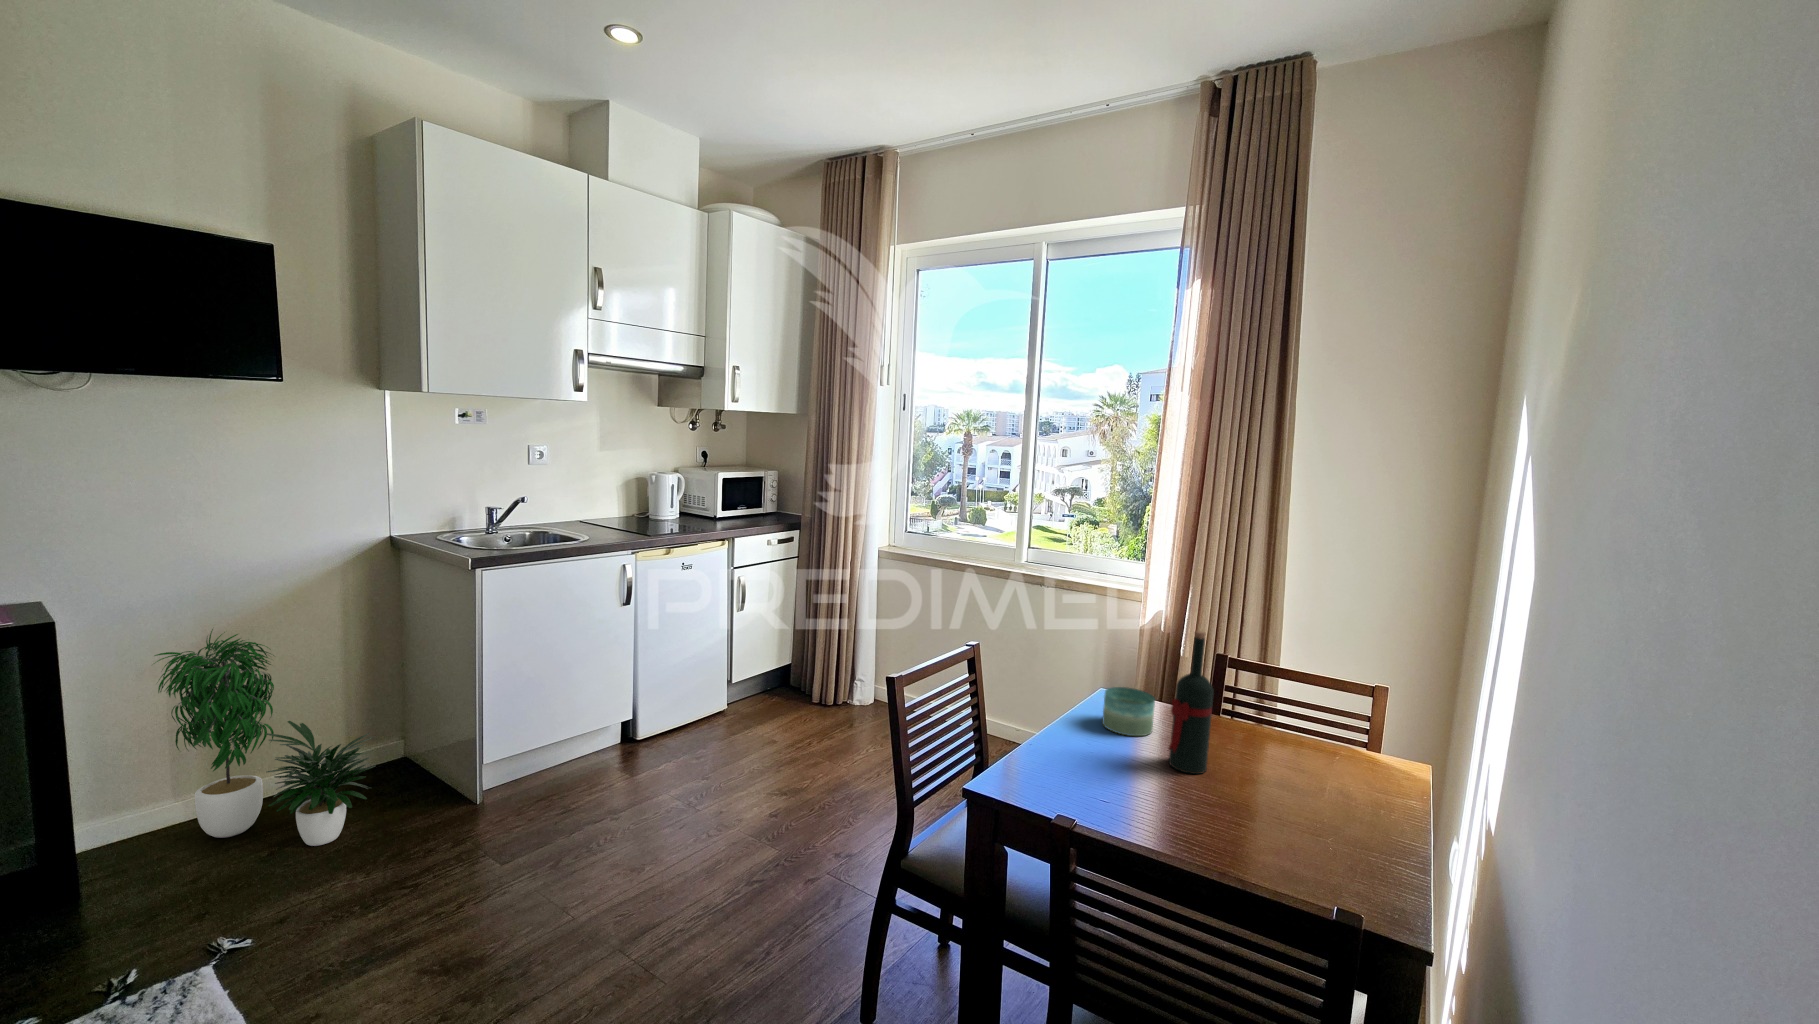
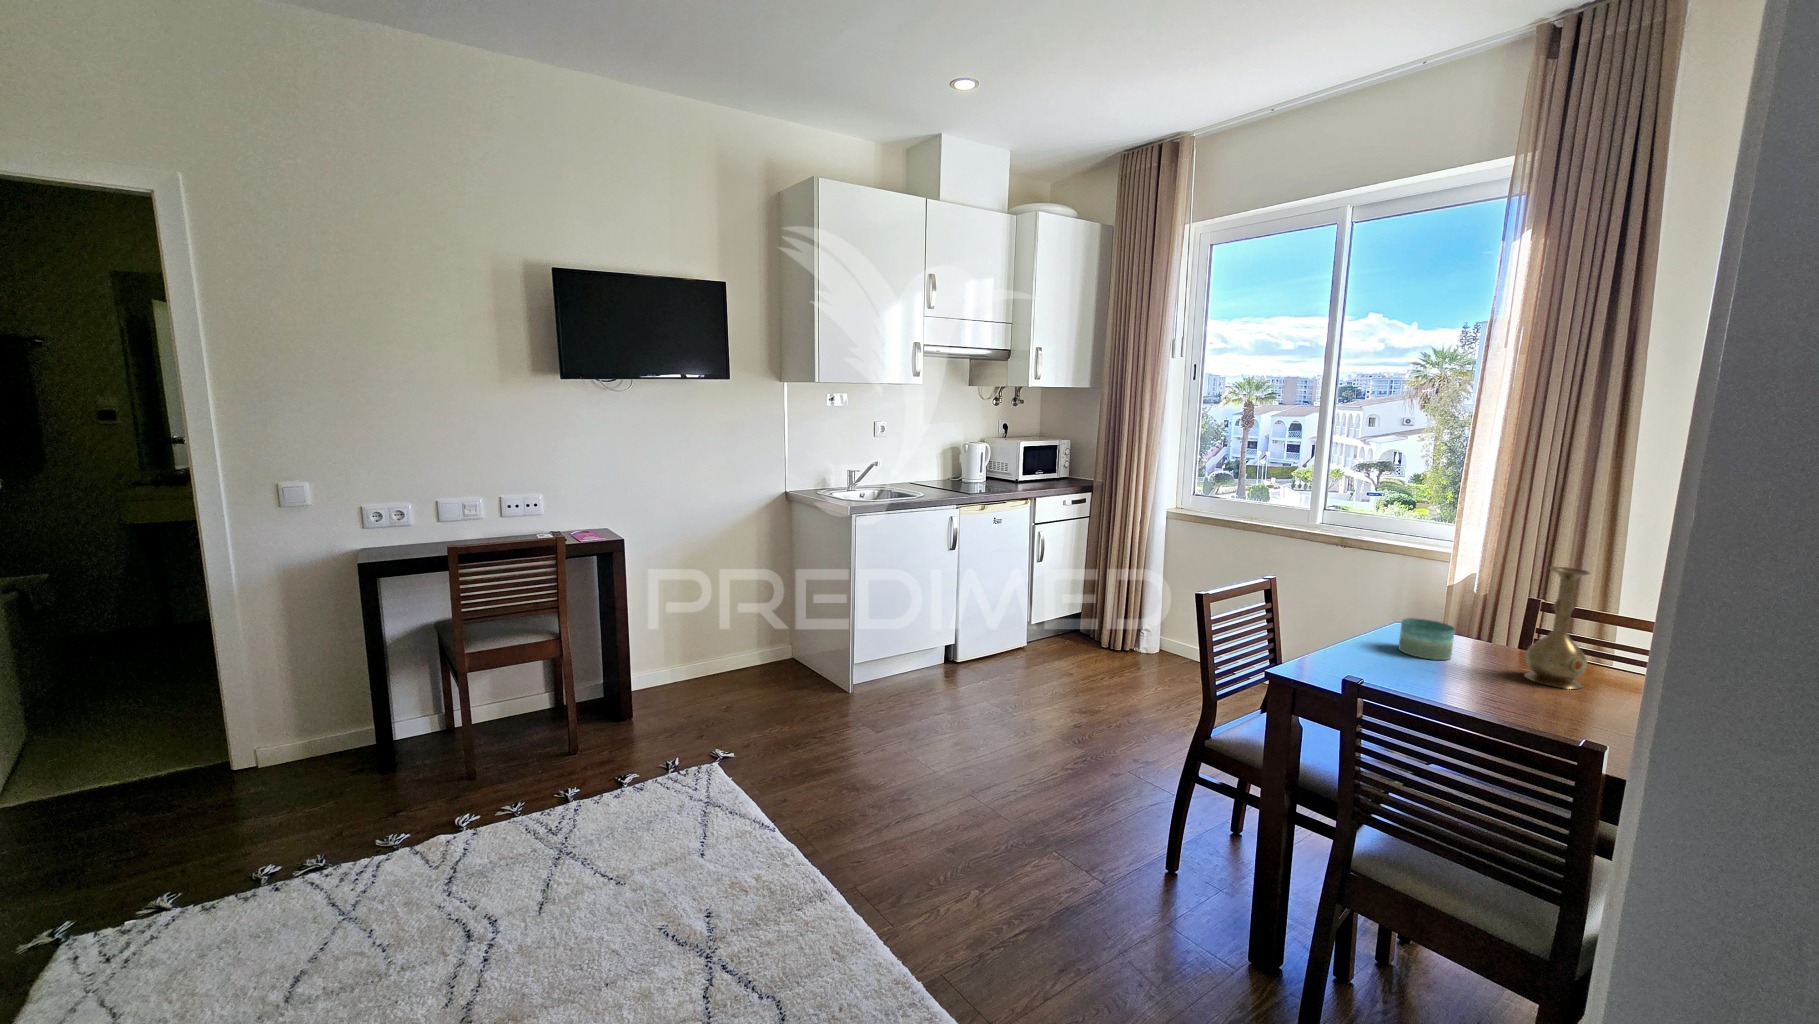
potted plant: present [155,629,375,846] -> none [665,547,790,703]
vase: none [1221,630,1277,764] -> present [1525,567,1589,689]
wine bottle: present [1169,631,1214,774] -> none [1464,562,1515,689]

